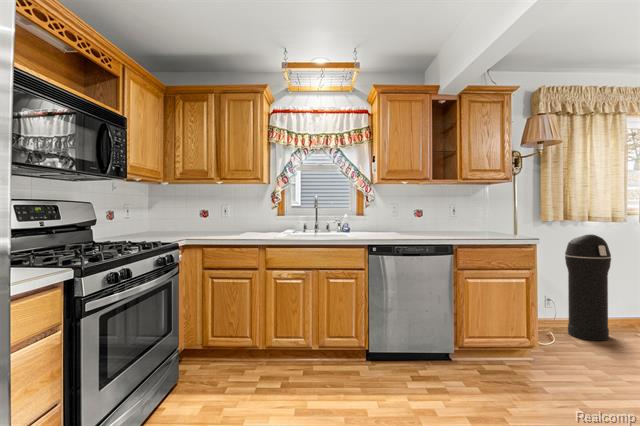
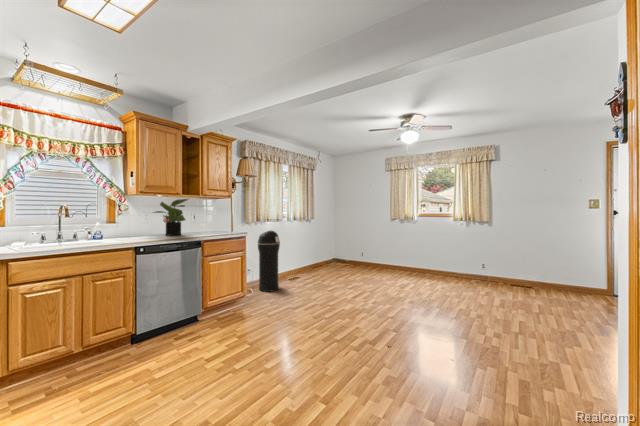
potted plant: none [396,185,440,233] -> present [154,199,188,235]

